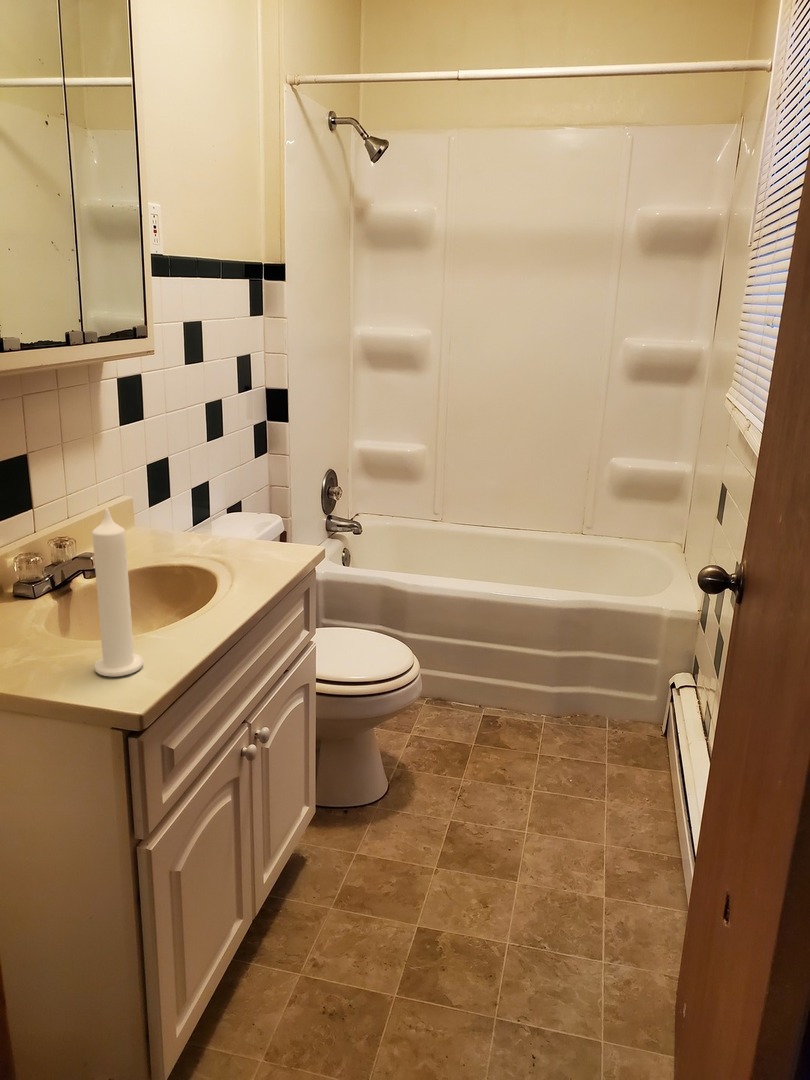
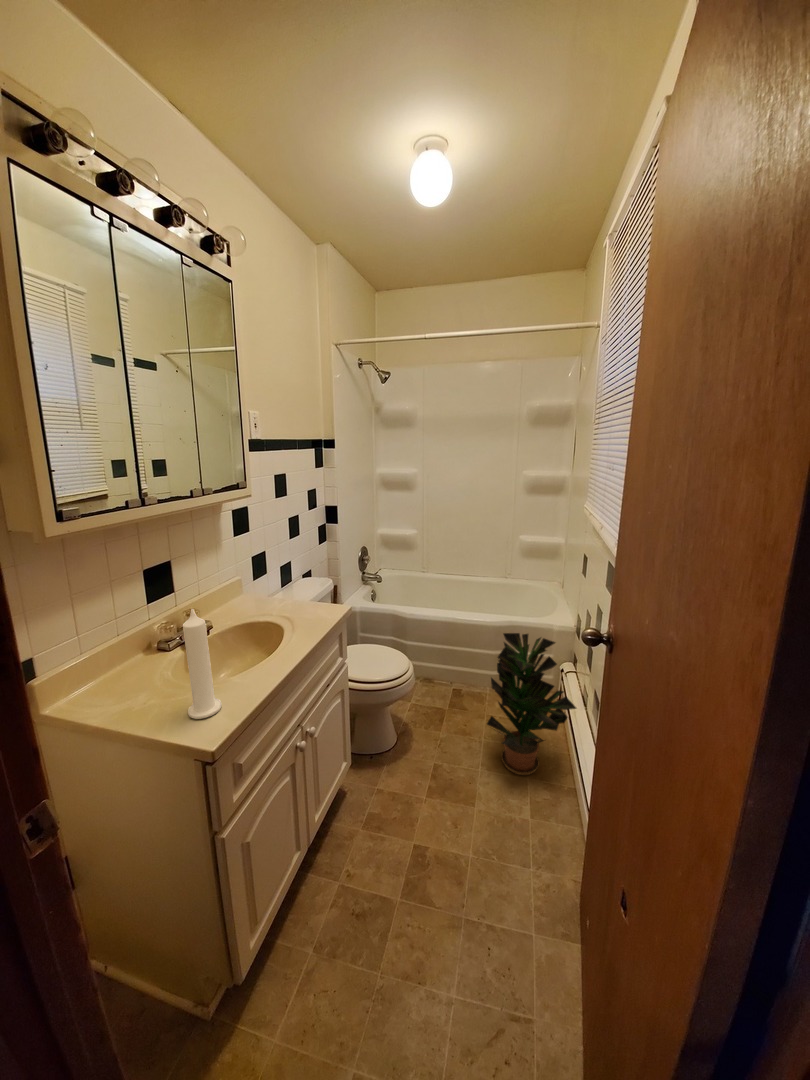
potted plant: none [539,609,692,843] -> present [487,633,576,775]

